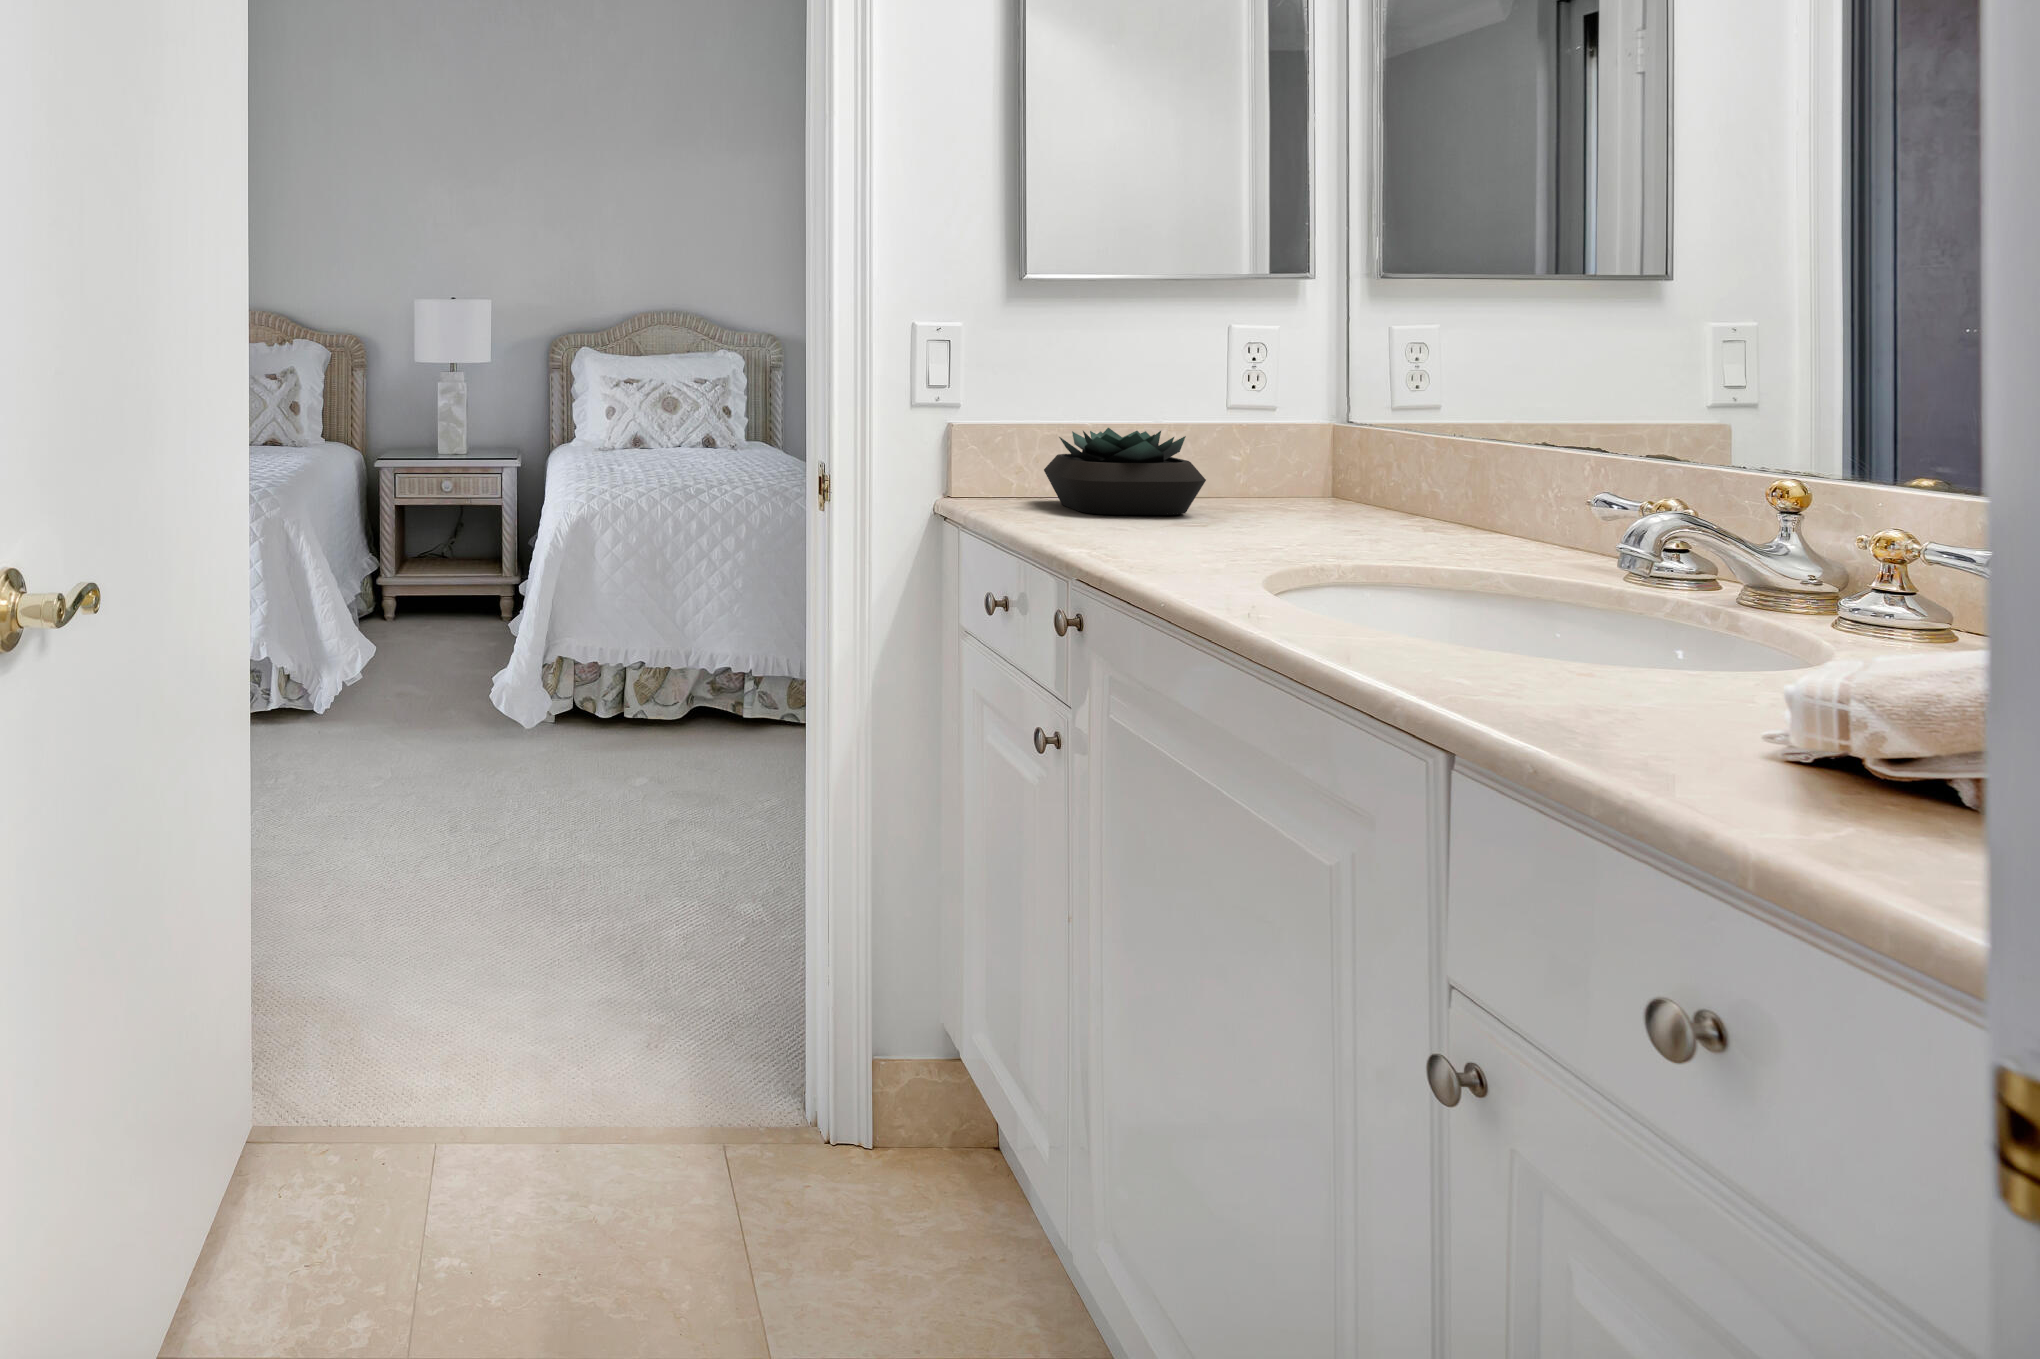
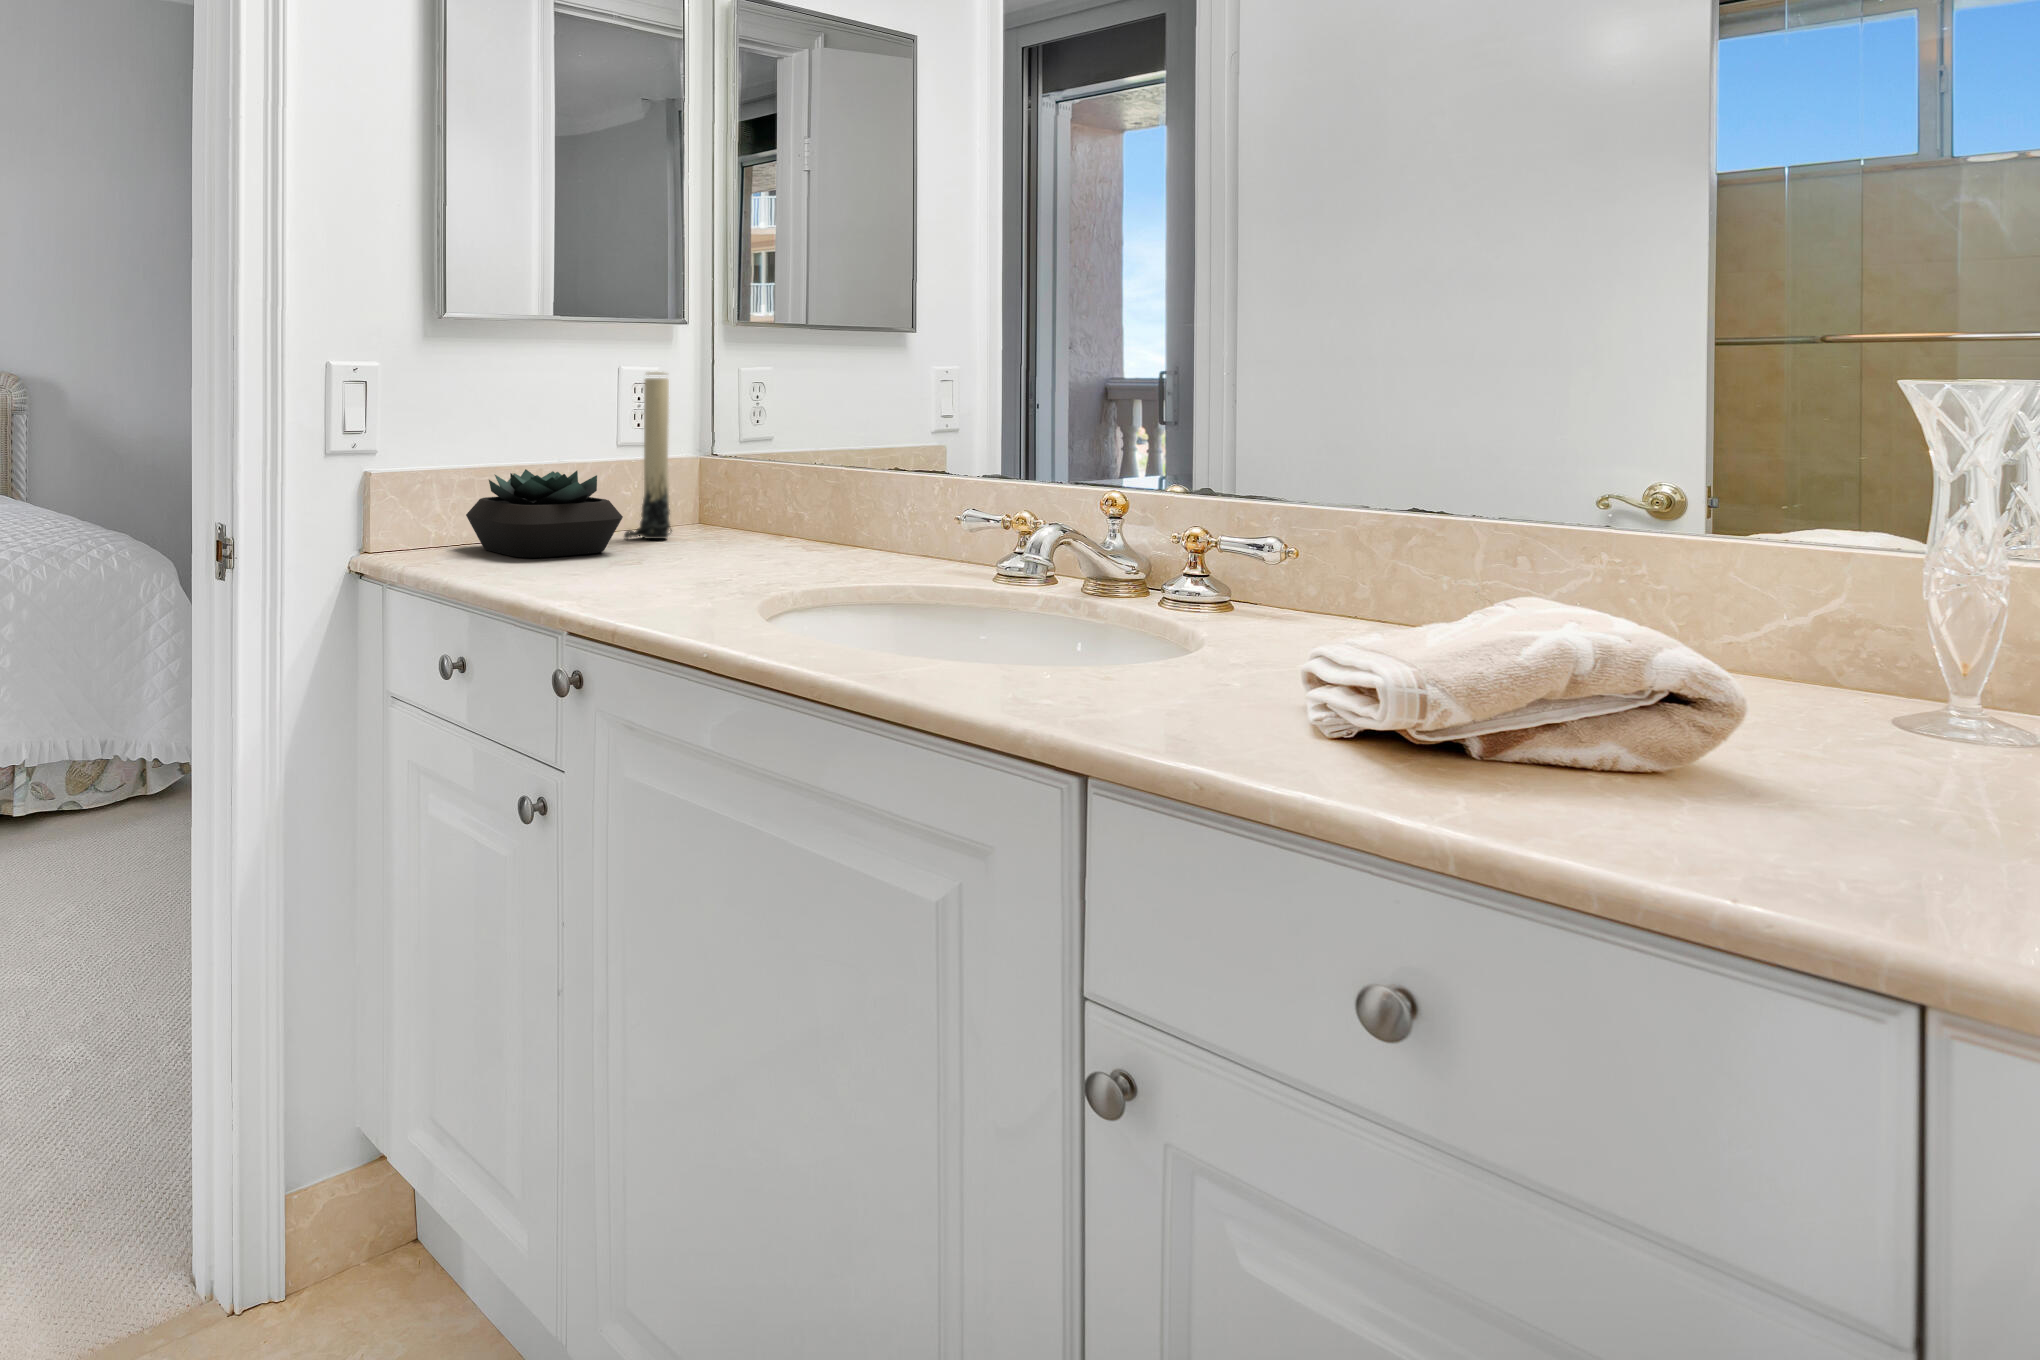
candle: none [1231,327,1289,508] -> present [624,372,671,539]

